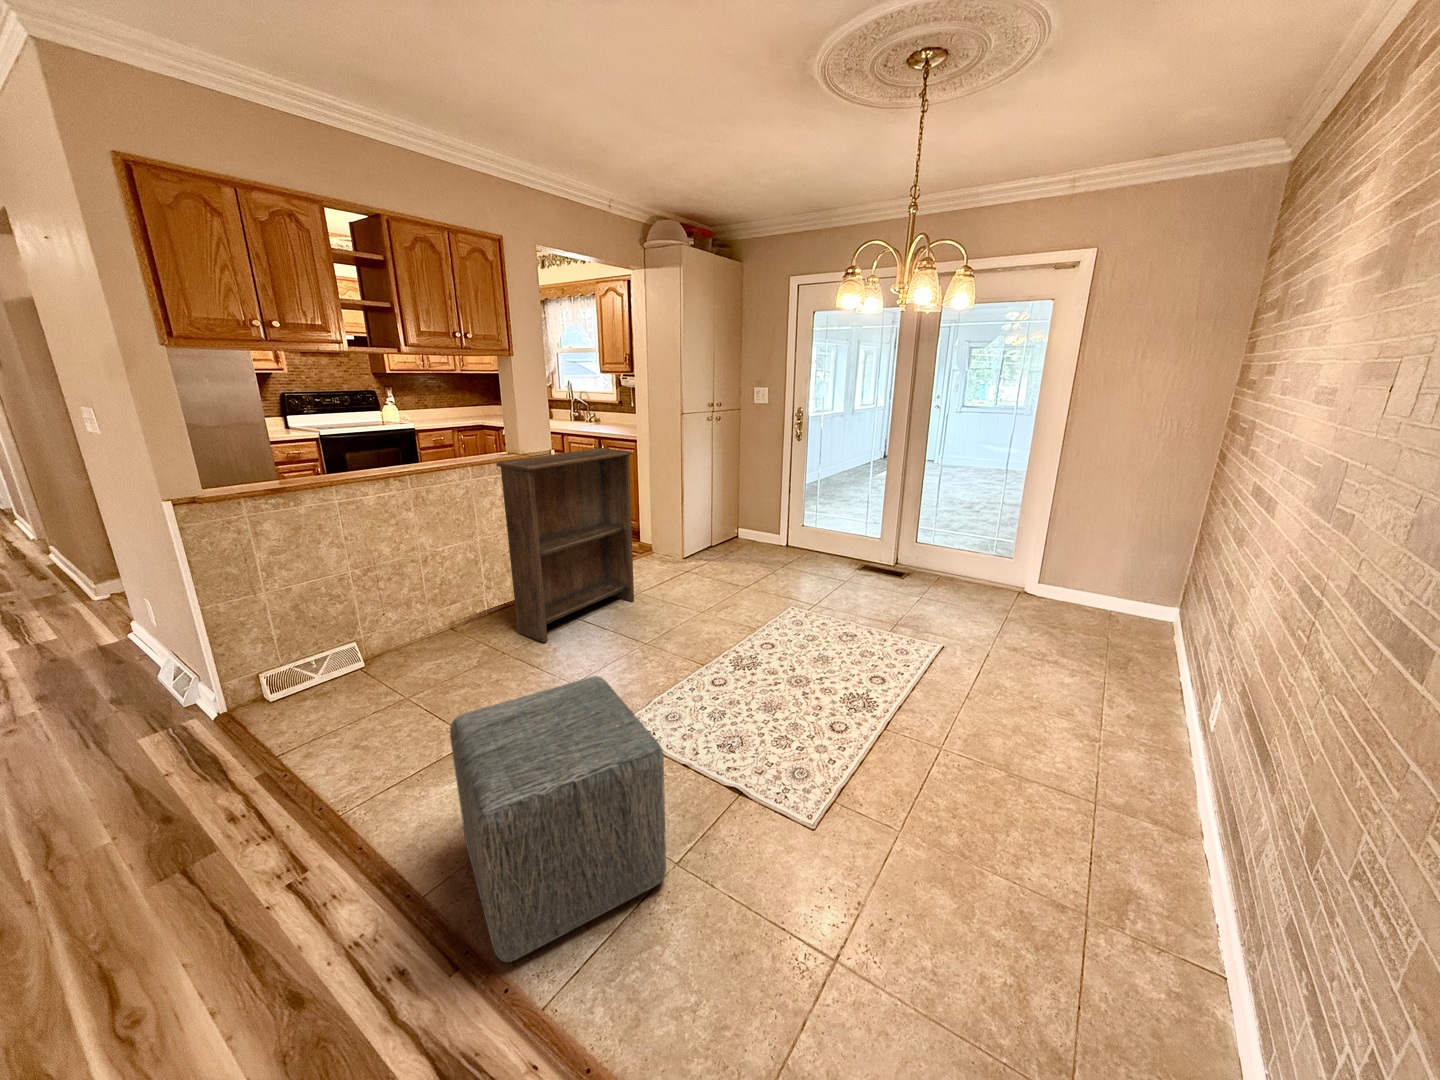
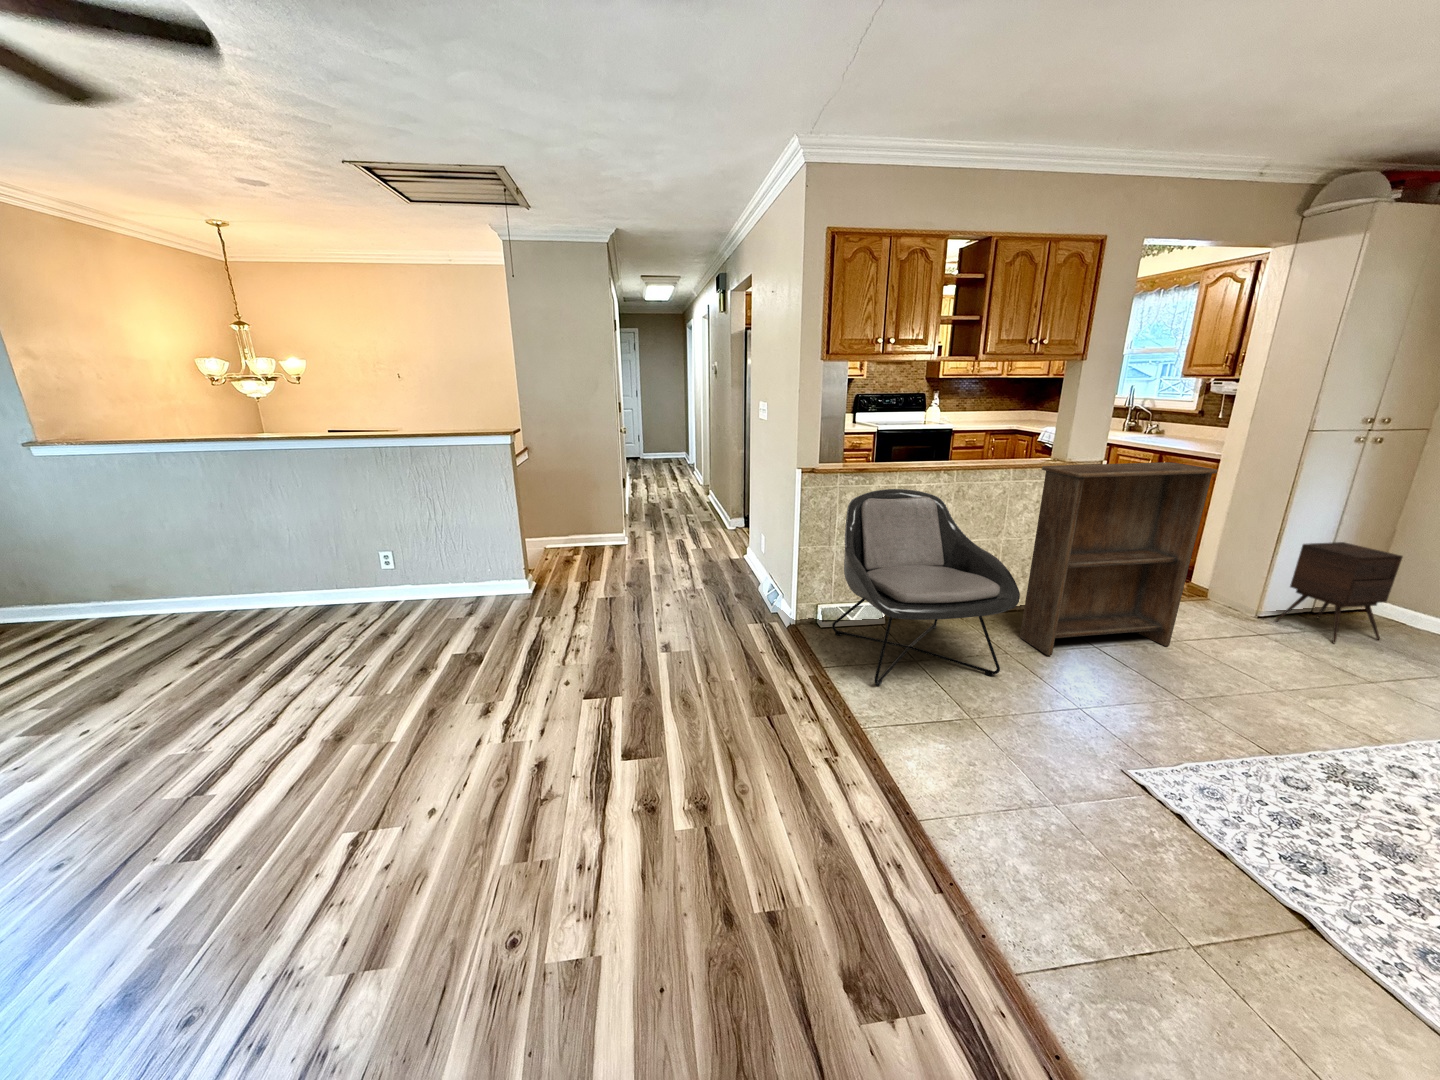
side table: none [694,494,744,566] -> present [1276,542,1403,643]
lounge chair: none [264,505,500,751] -> present [832,489,1020,686]
ottoman: present [450,676,666,962] -> none [959,686,1226,960]

